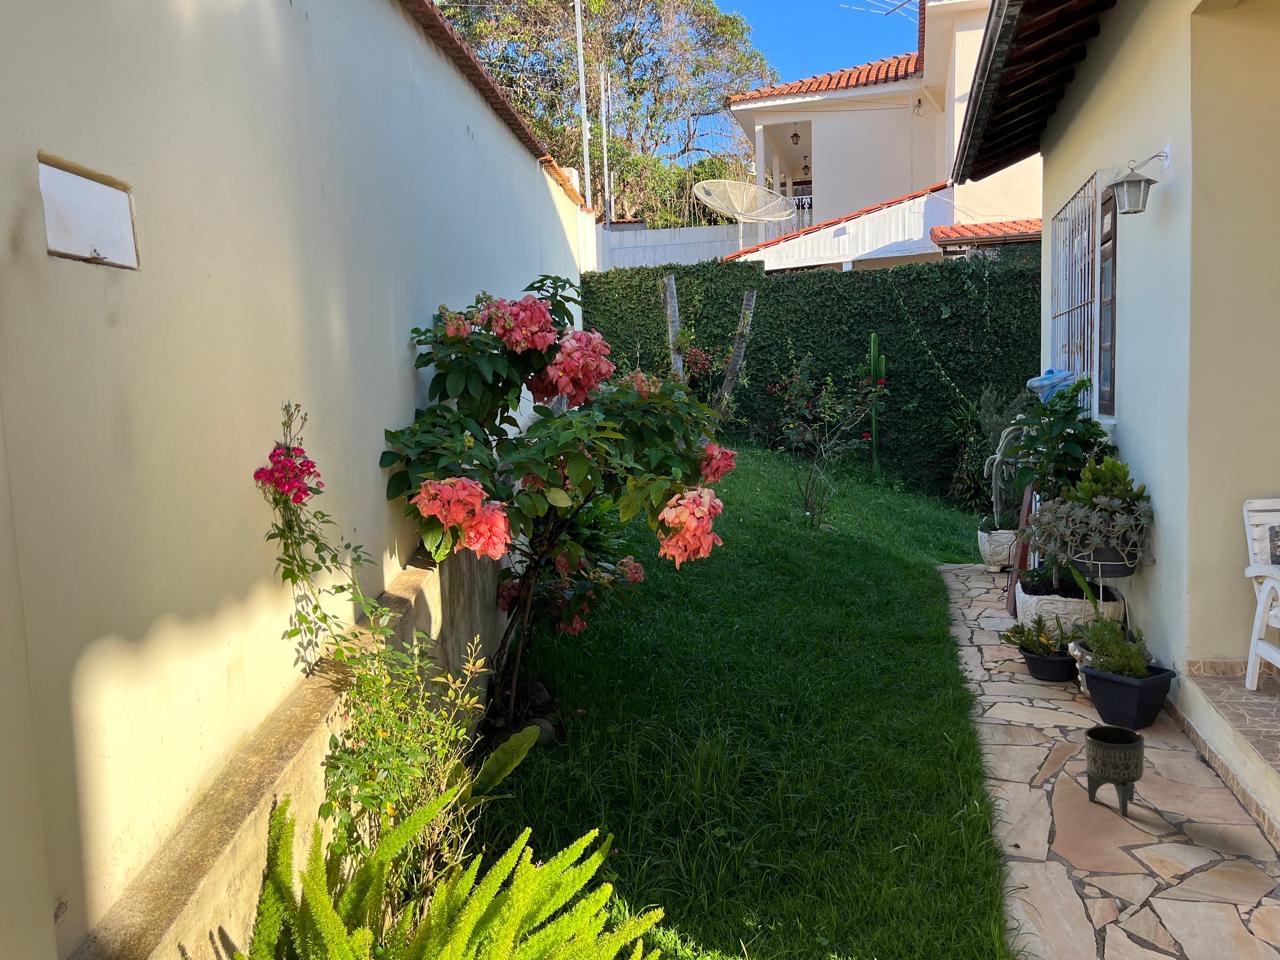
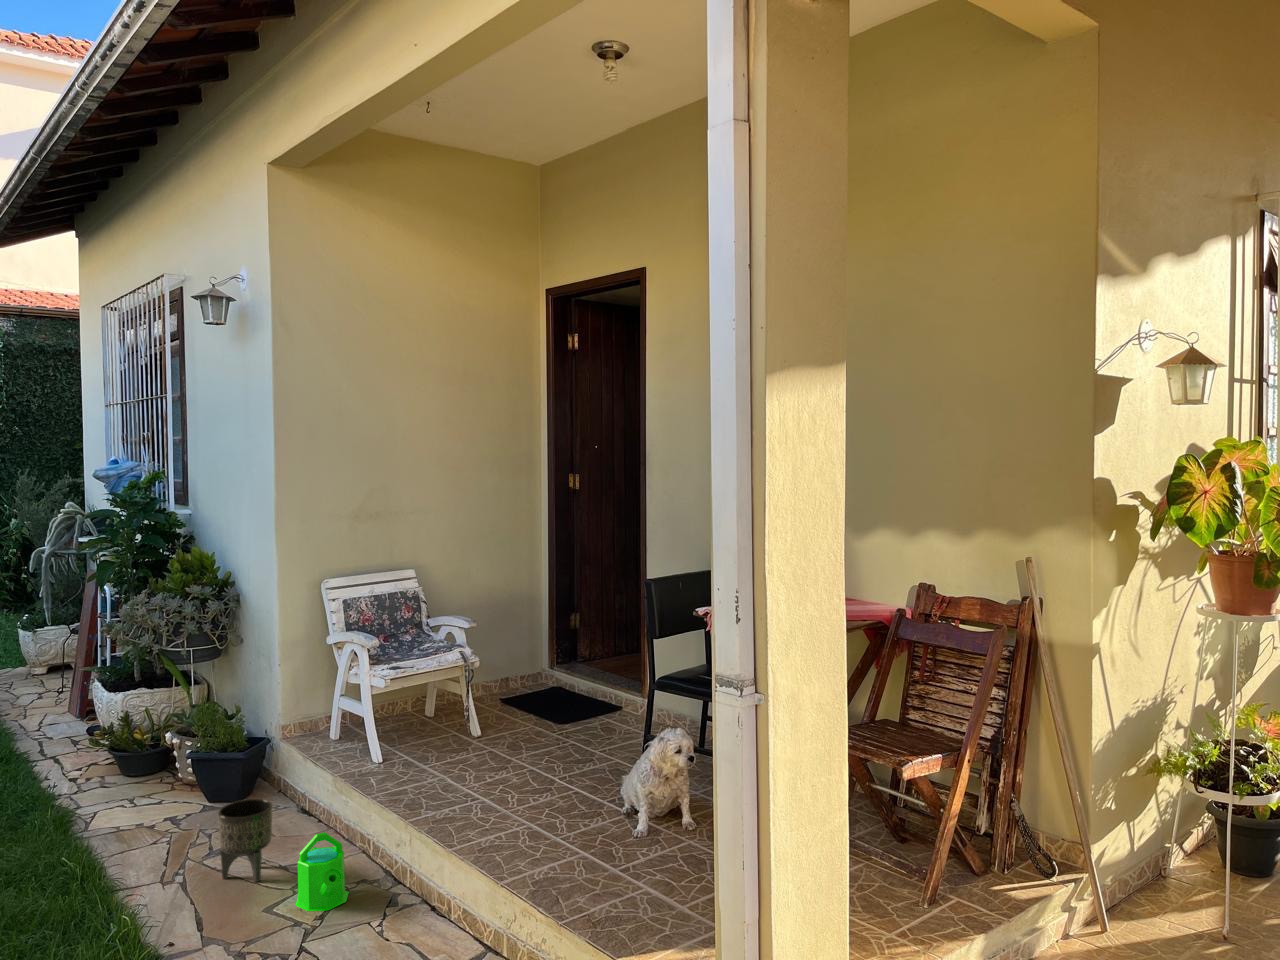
watering can: none [1154,785,1224,874] -> present [296,832,349,911]

